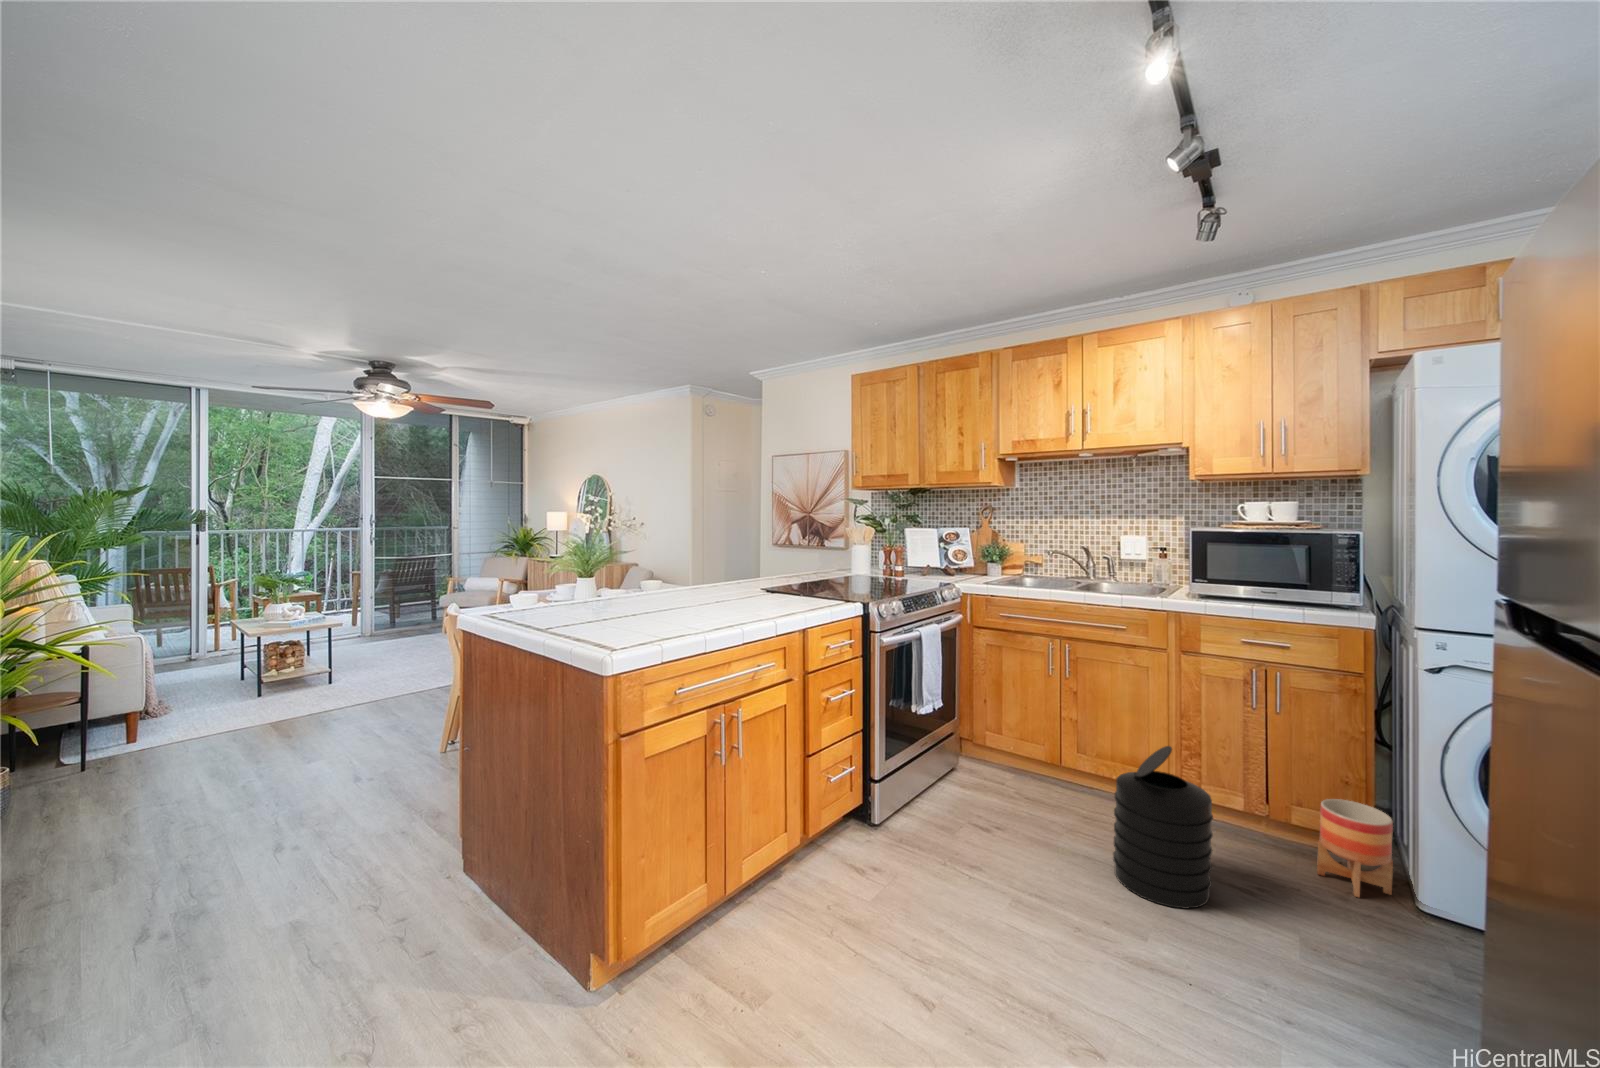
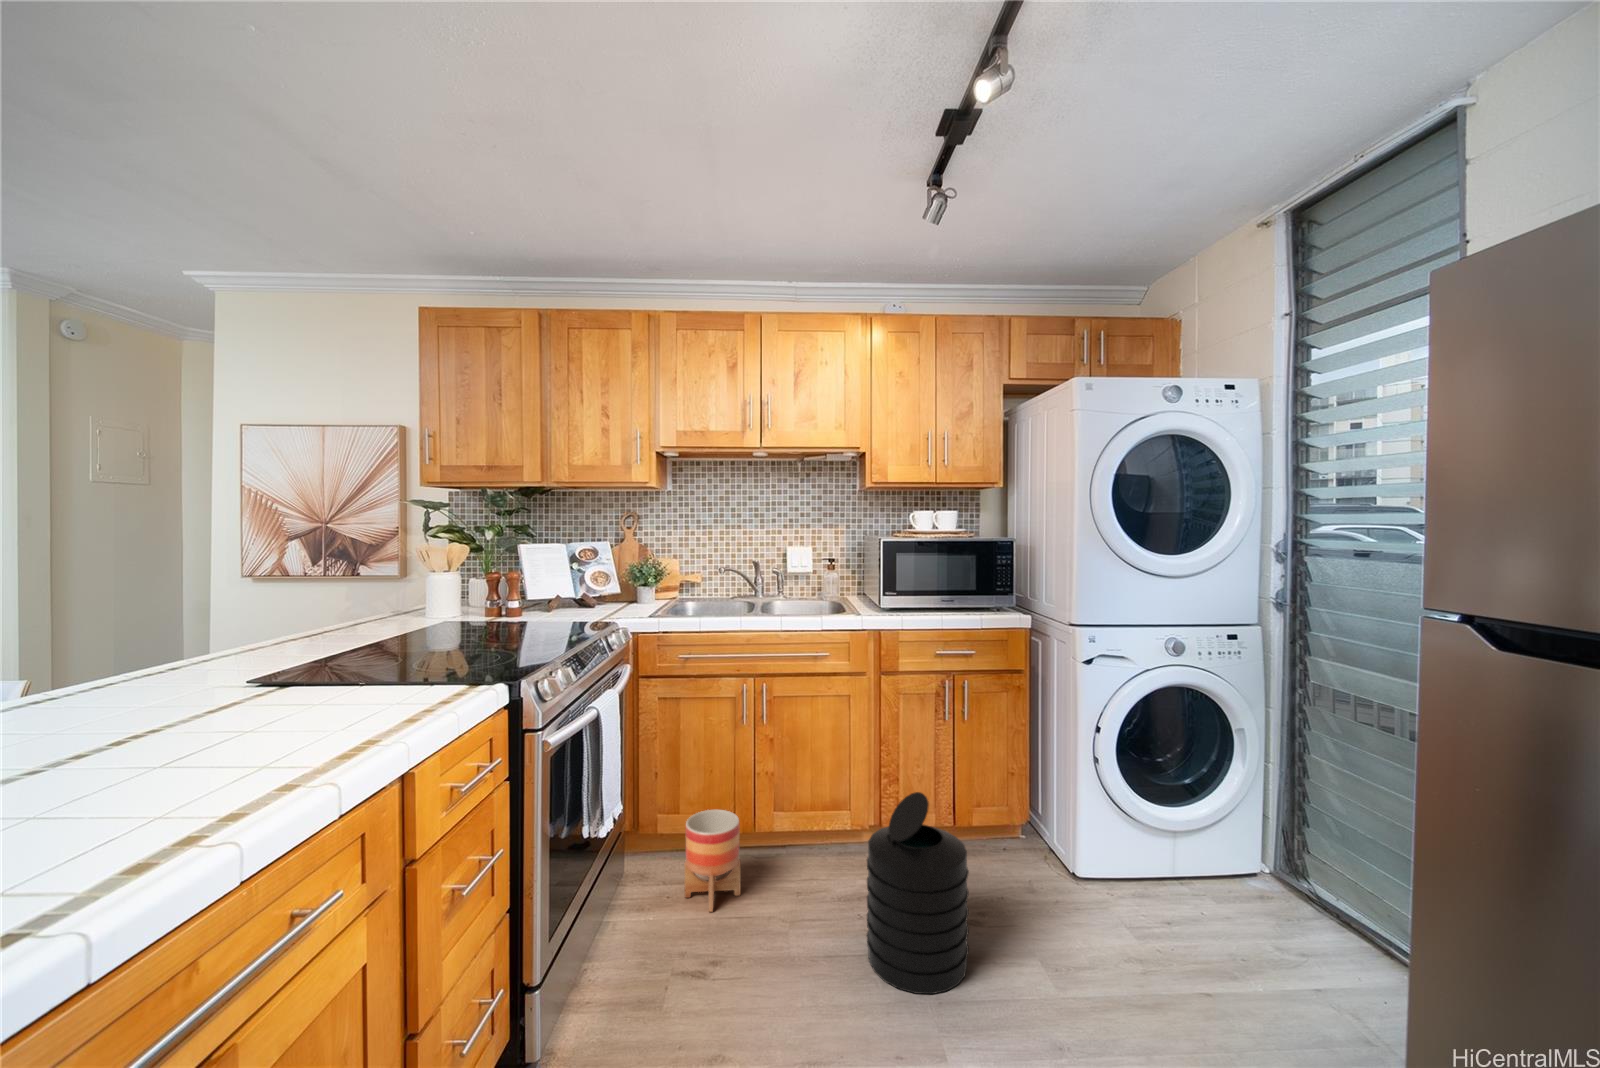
planter: present [1317,799,1393,898] -> present [684,810,741,912]

